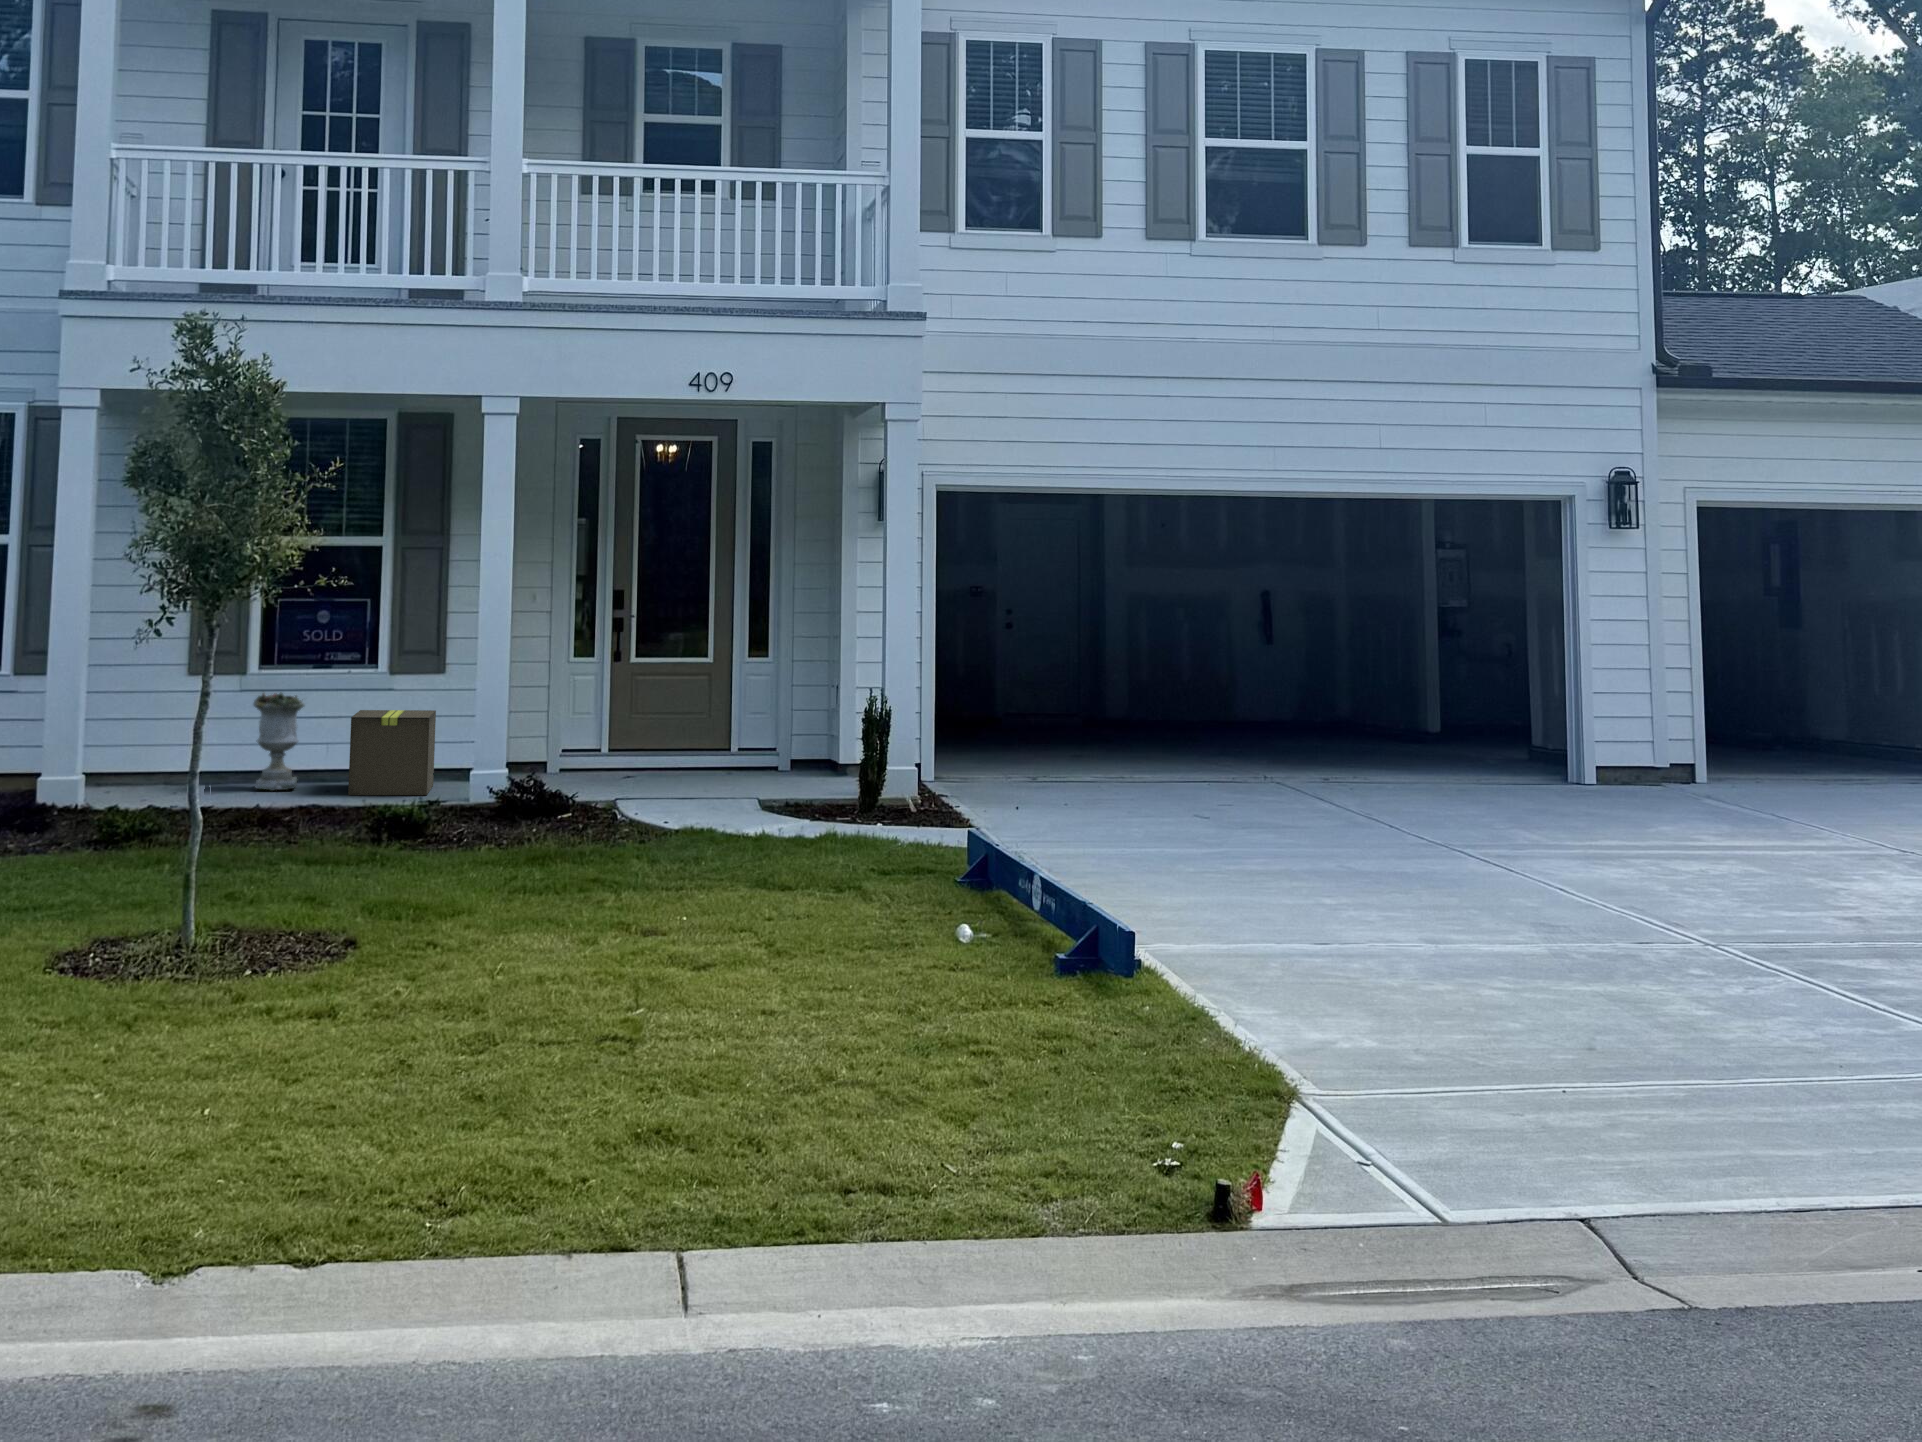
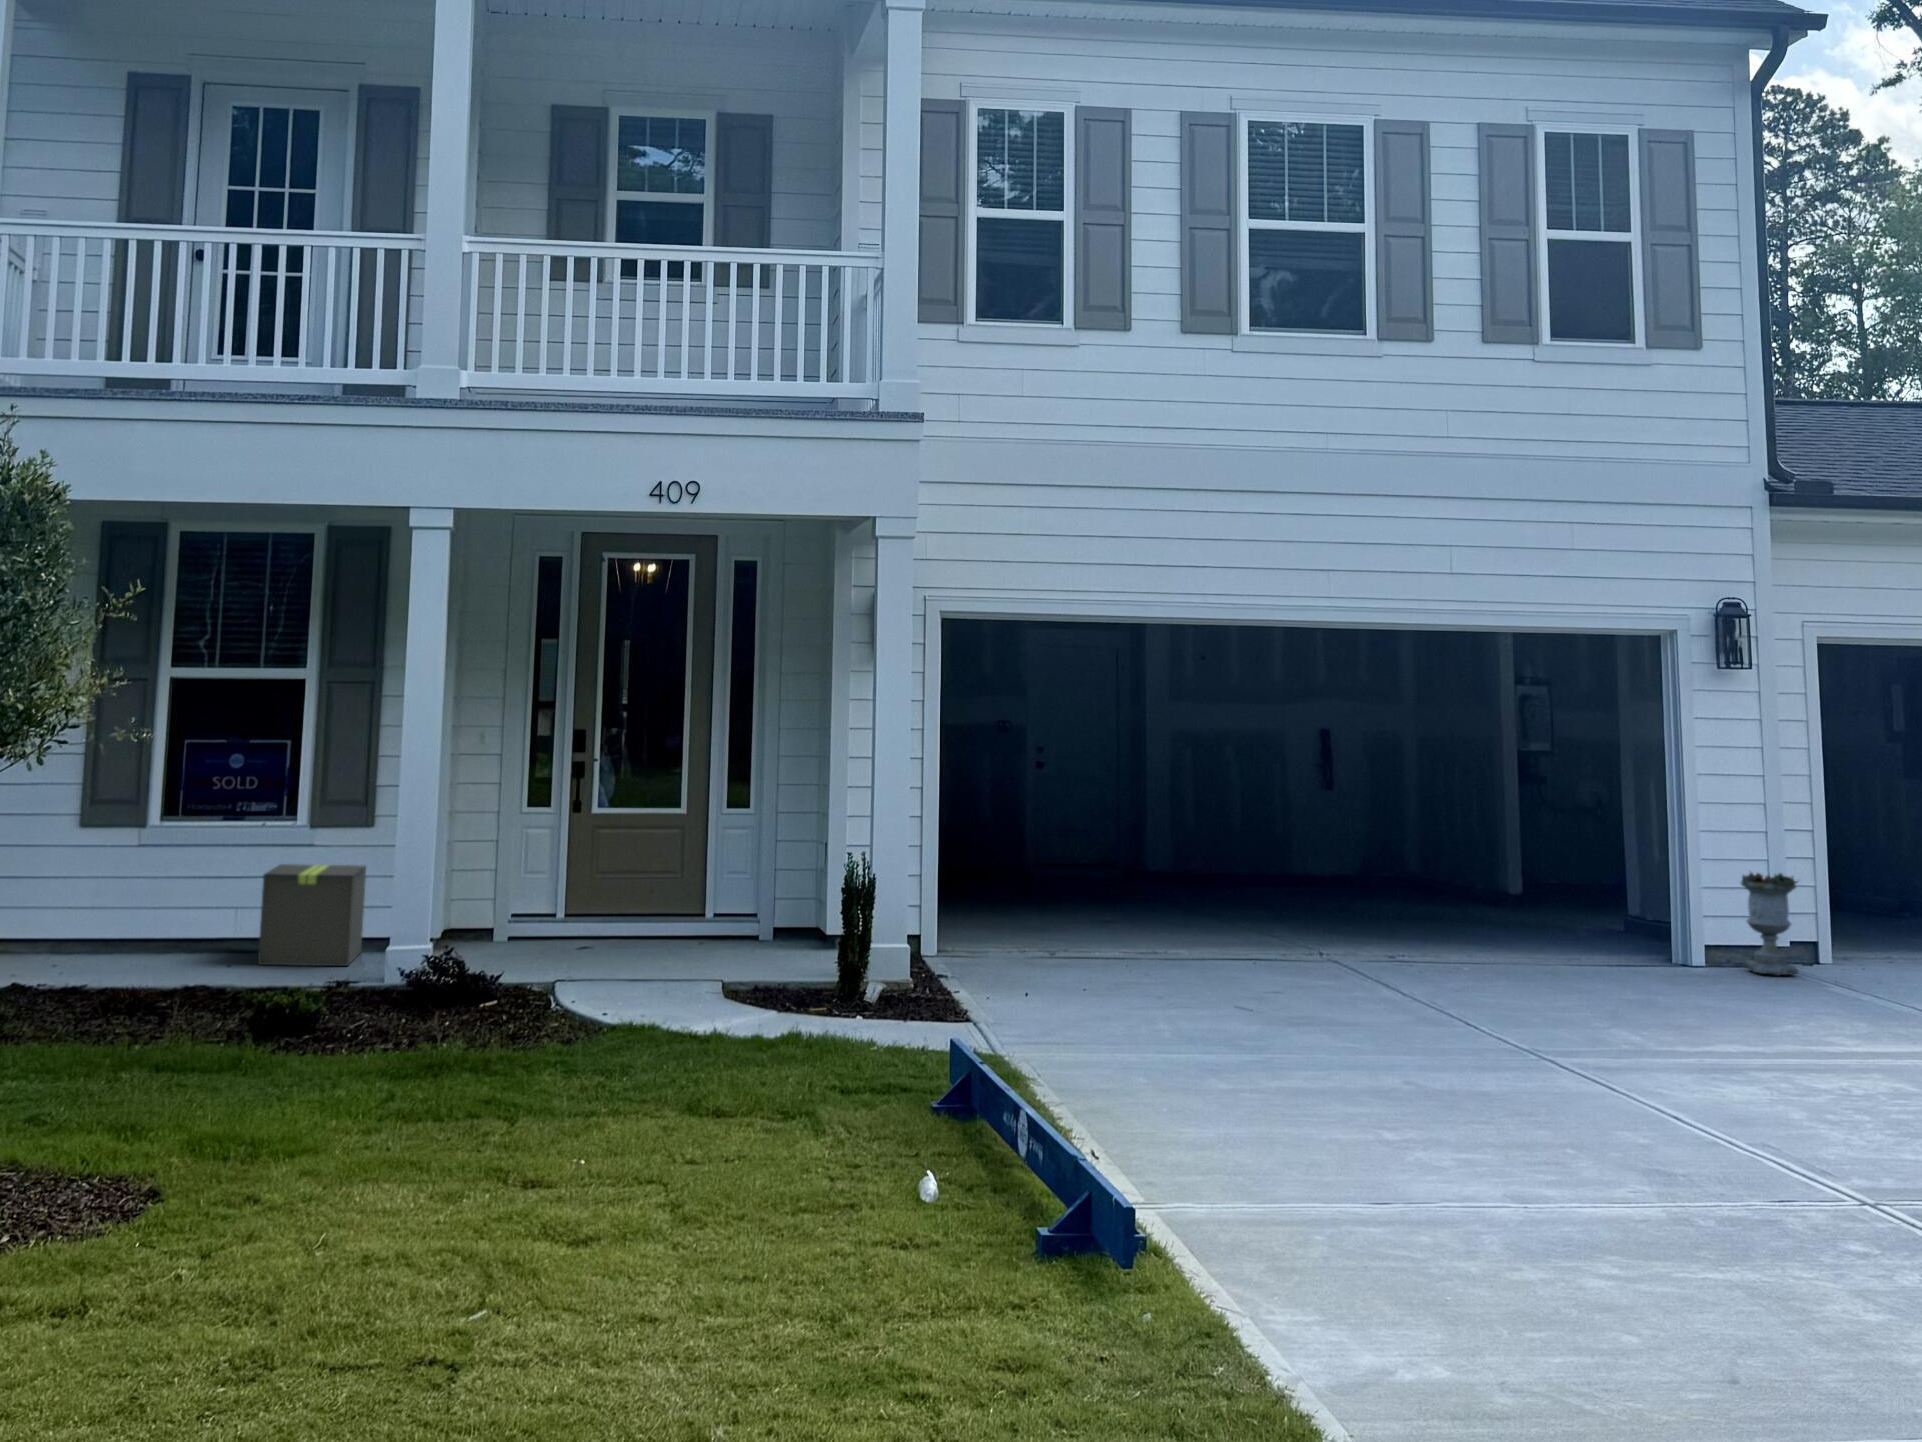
planter: present [254,693,305,791] -> present [1741,871,1798,976]

